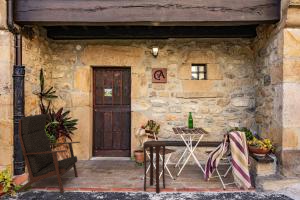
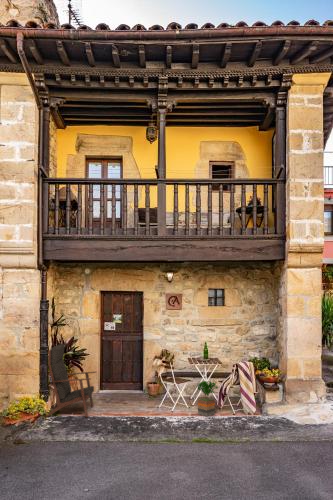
stool: present [143,141,166,193] -> none [160,370,181,418]
potted tree: none [184,152,207,191] -> present [198,381,218,416]

